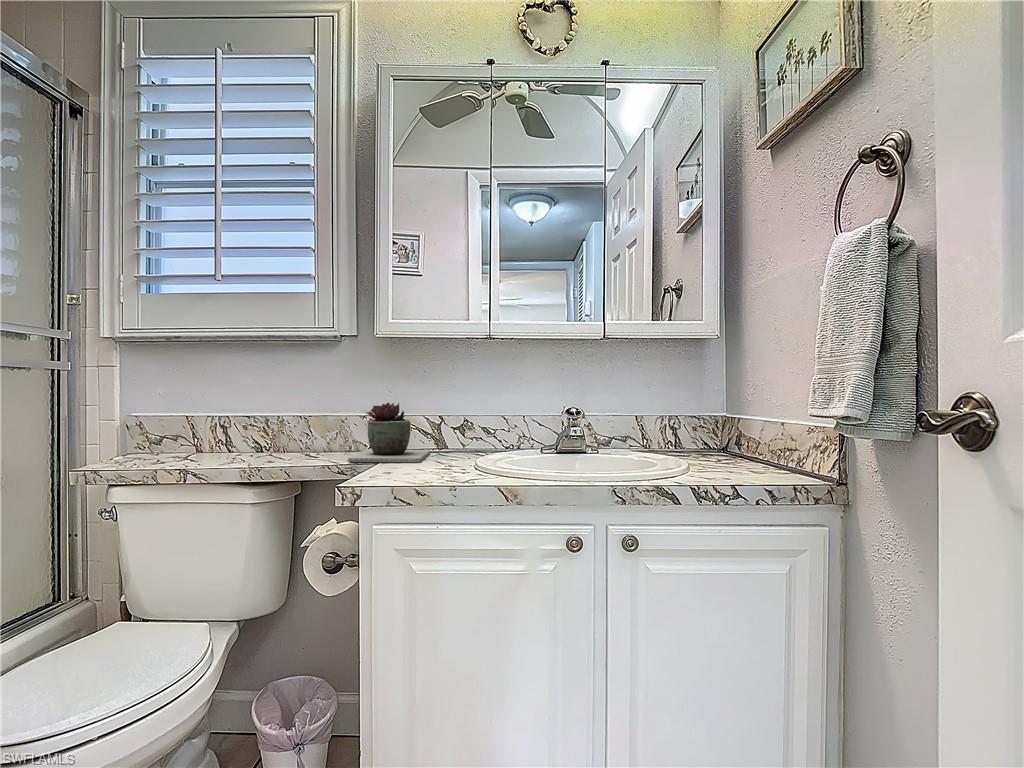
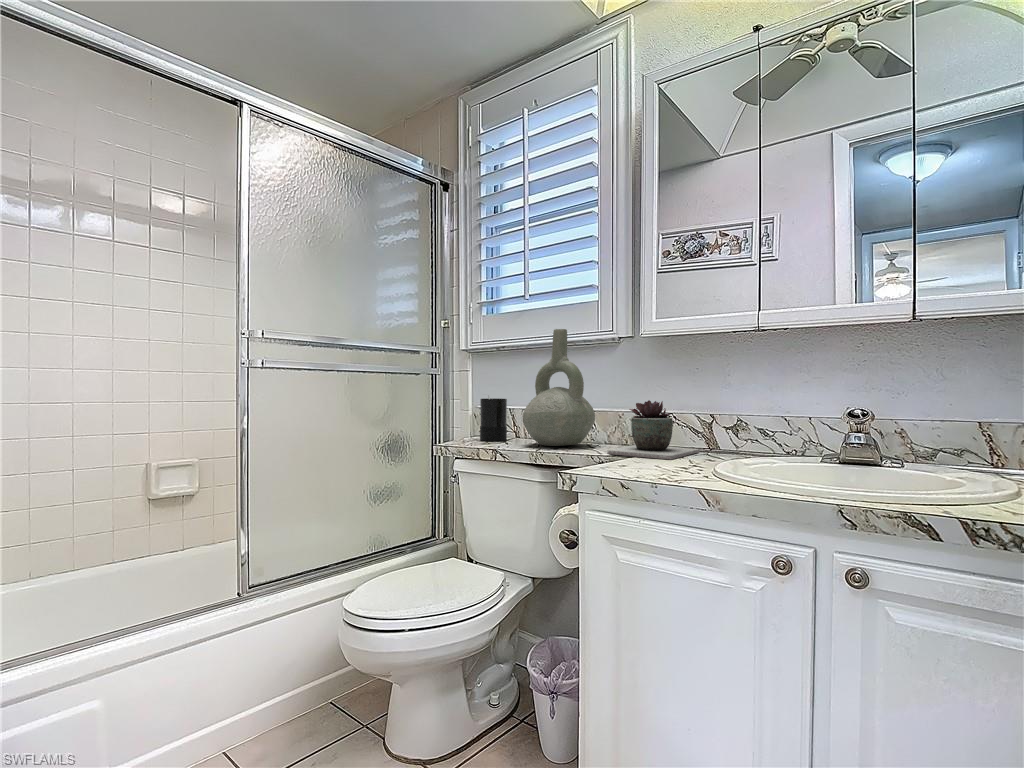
decorative vase: none [223,321,314,458] -> present [522,329,595,446]
candle: none [149,399,188,458] -> present [480,395,507,441]

